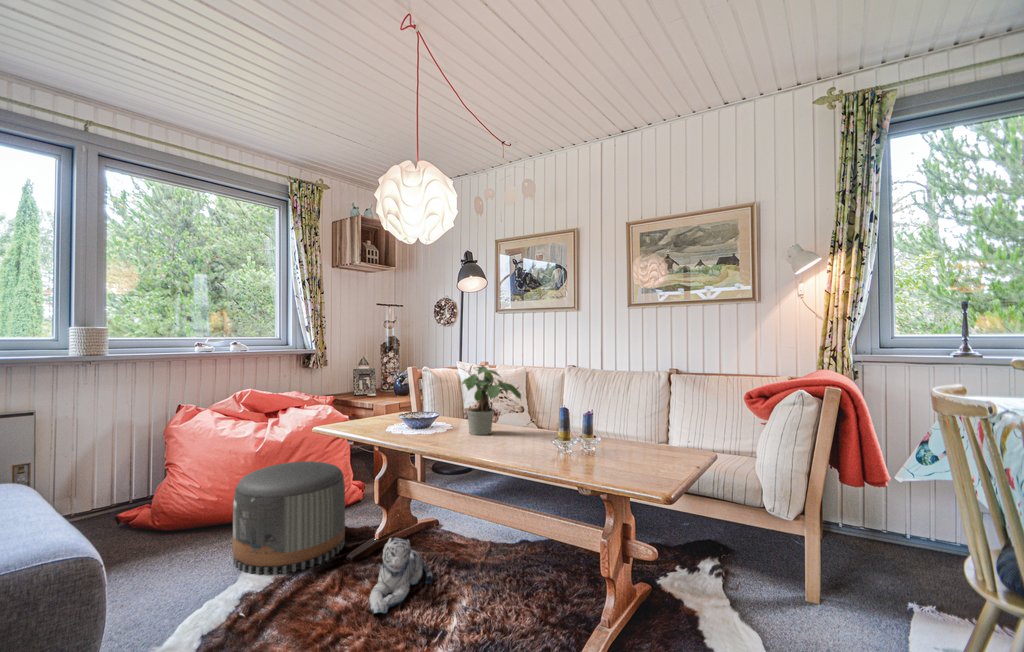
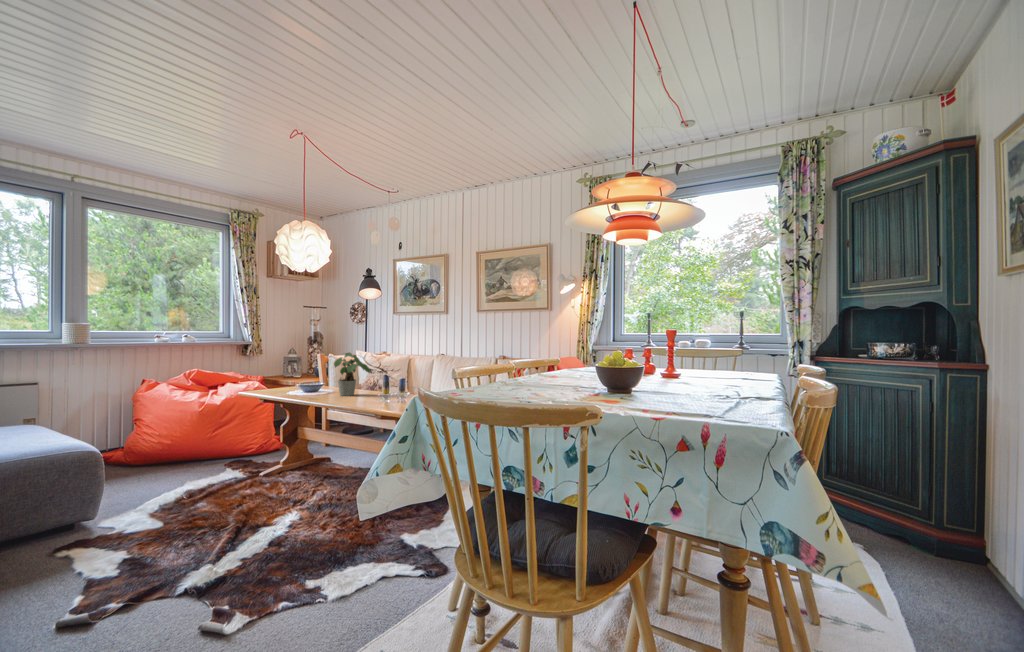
pouf: present [233,461,345,575] -> none [181,416,260,482]
plush toy: present [369,538,433,614] -> none [264,455,310,496]

